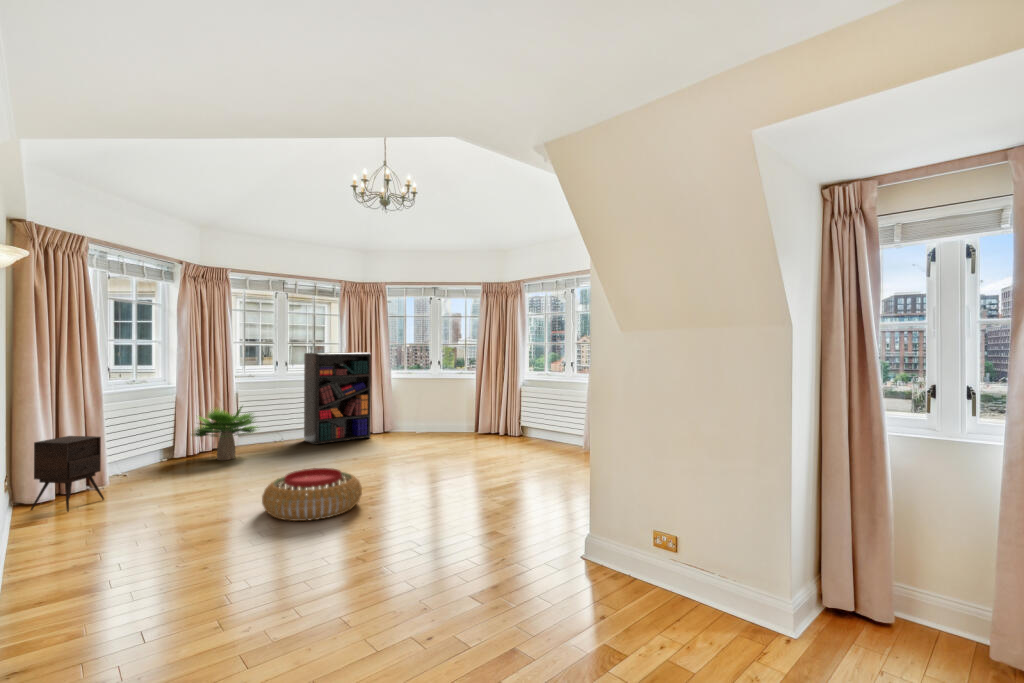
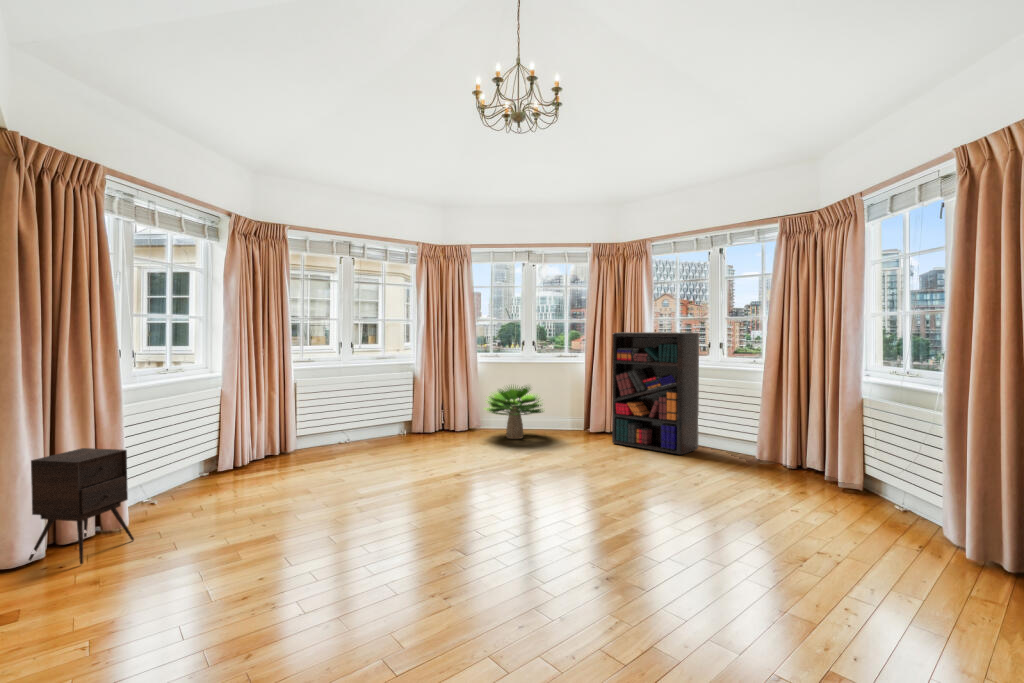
bookshelf: present [304,352,371,445] -> present [612,332,699,455]
potted plant: present [193,407,256,460] -> present [485,386,543,439]
pouf: present [262,468,362,521] -> none [367,497,511,589]

